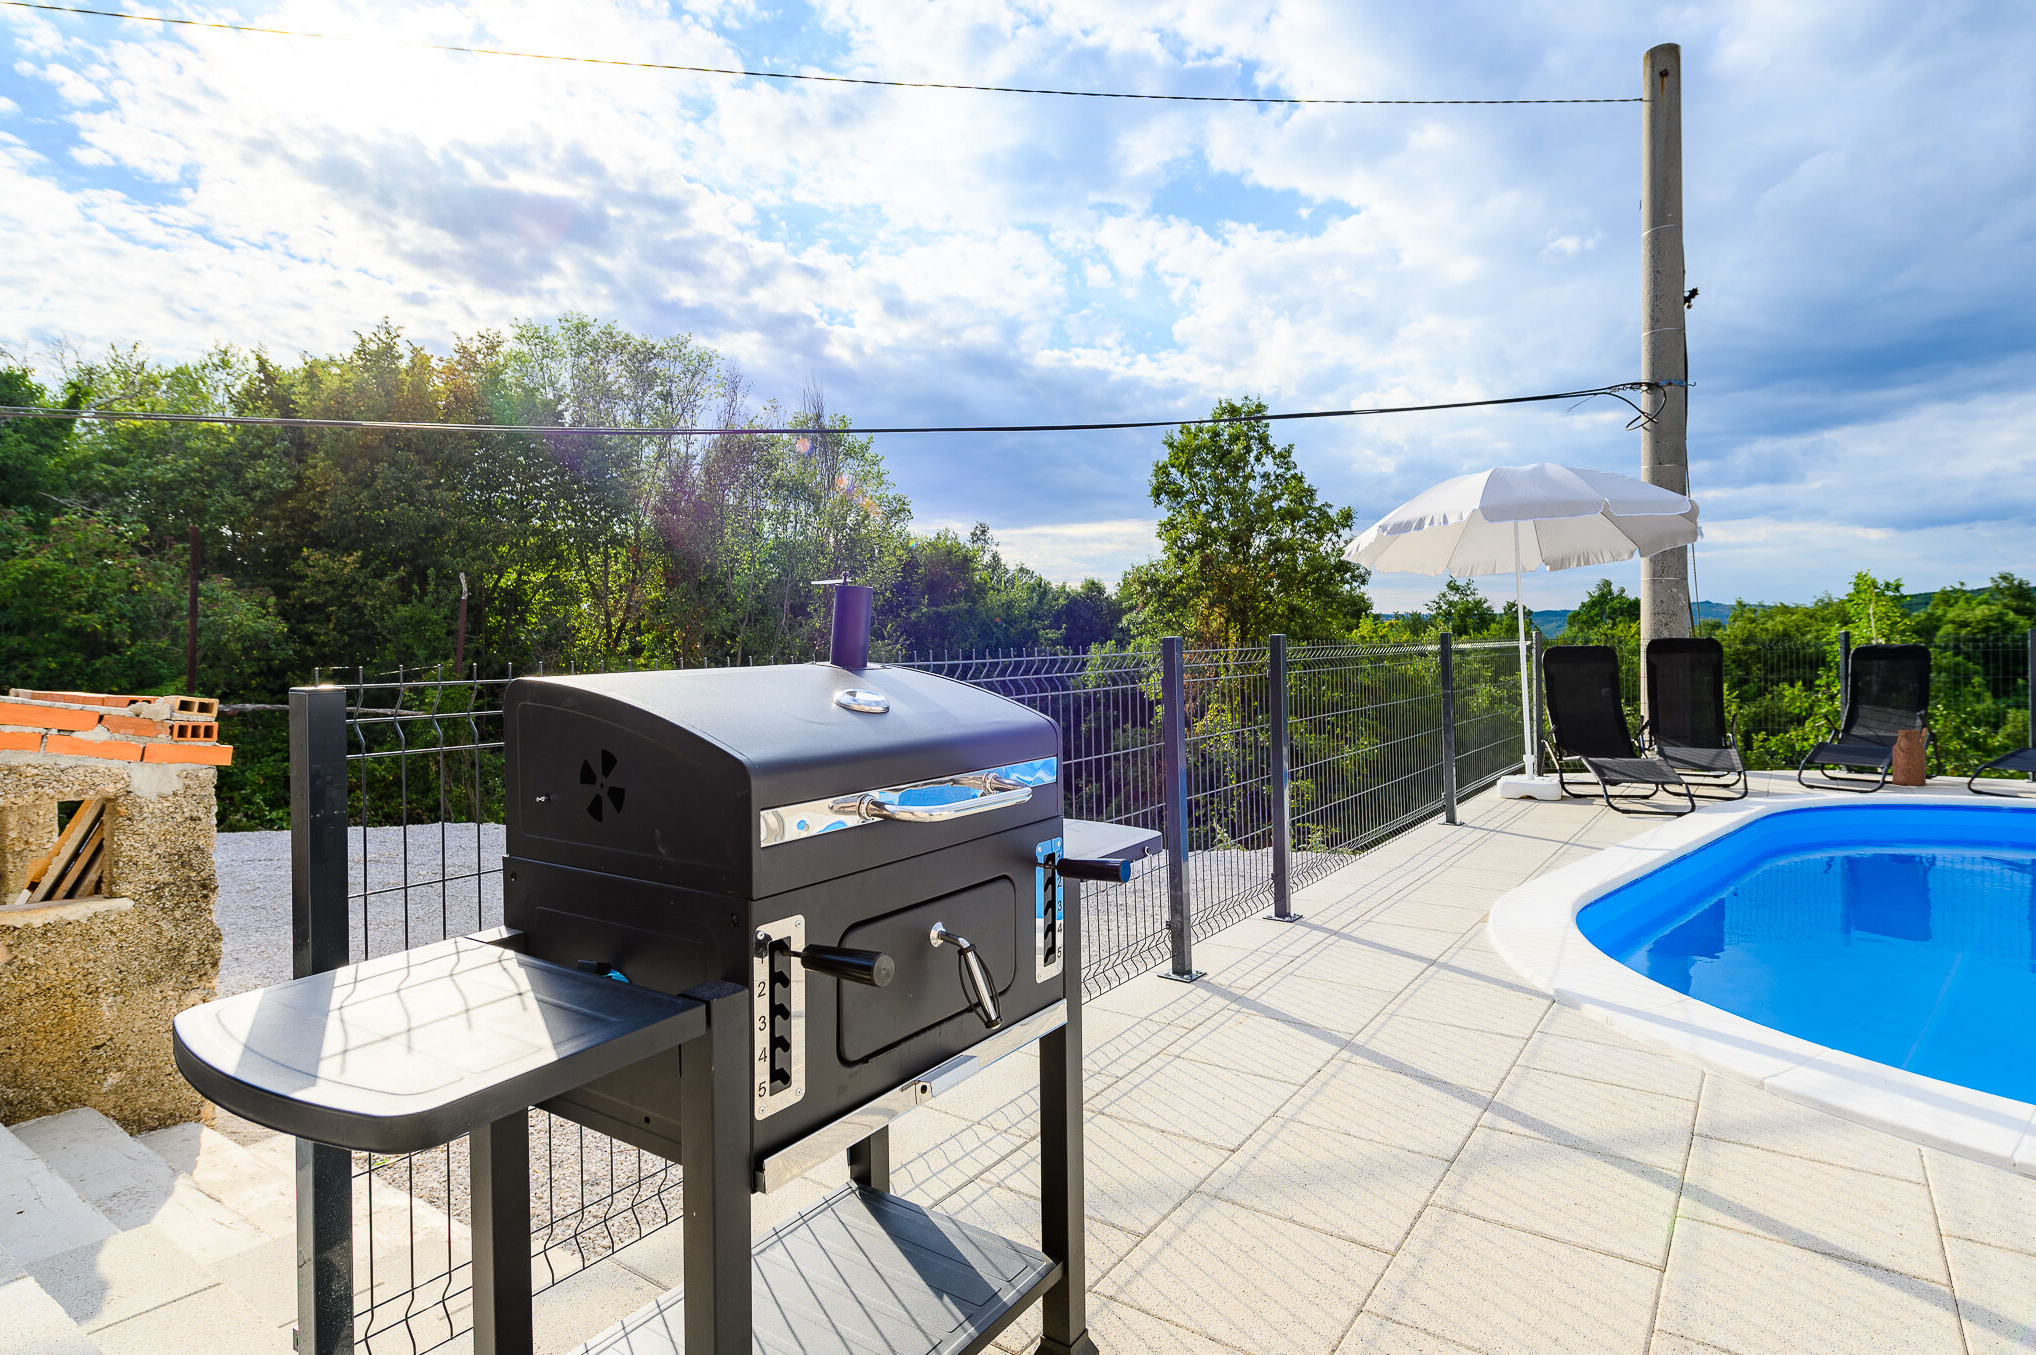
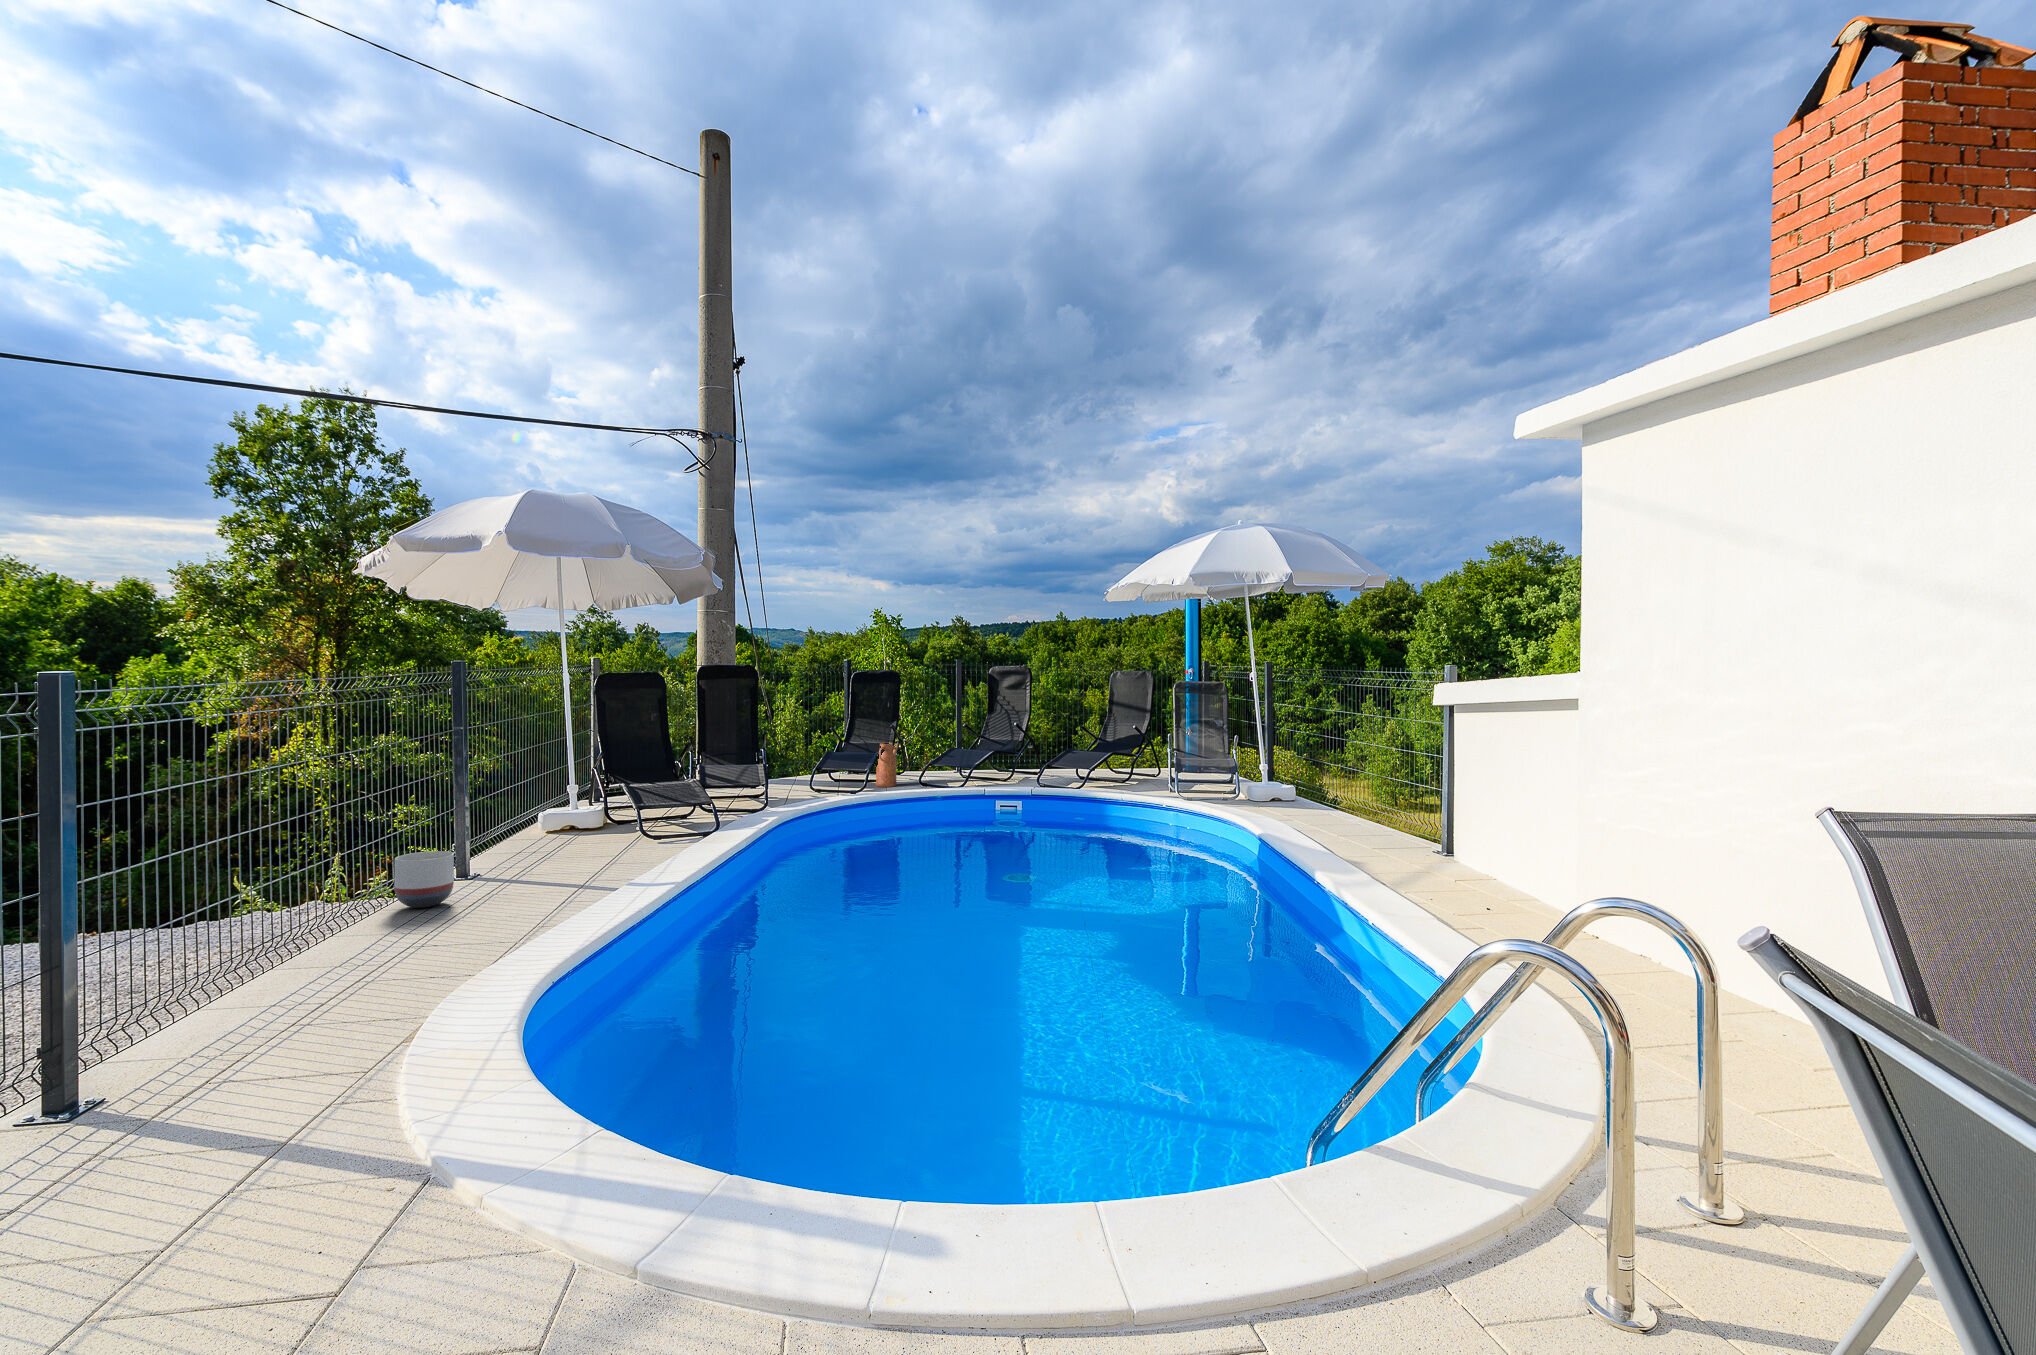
planter: none [1415,797,1460,842] -> present [394,851,454,908]

